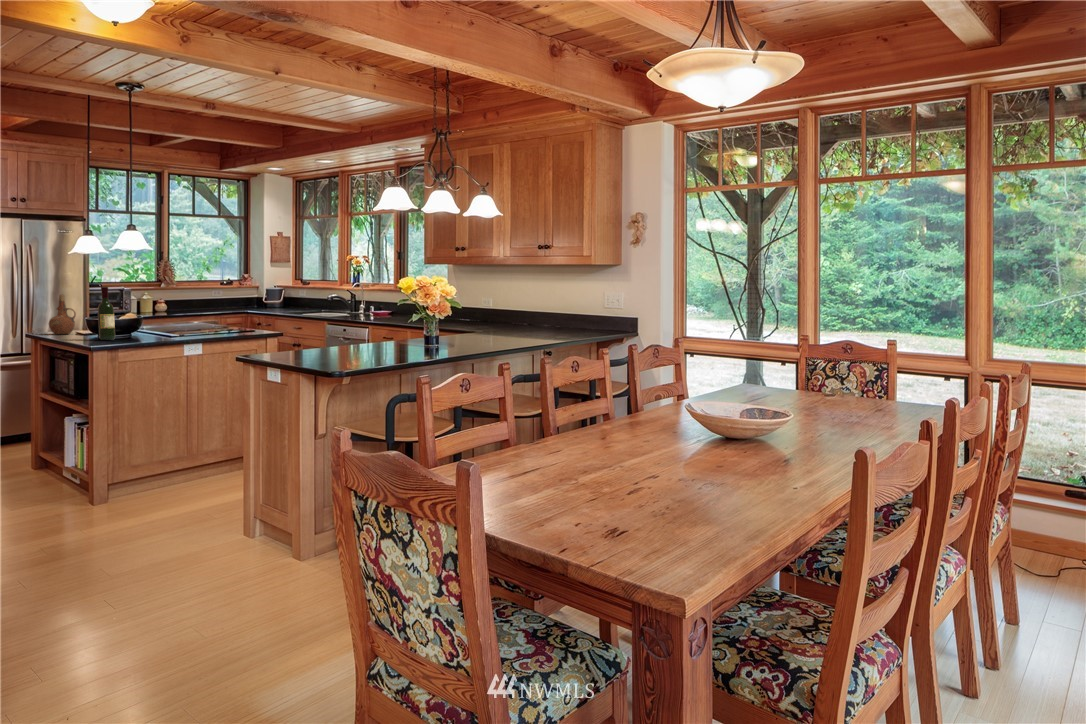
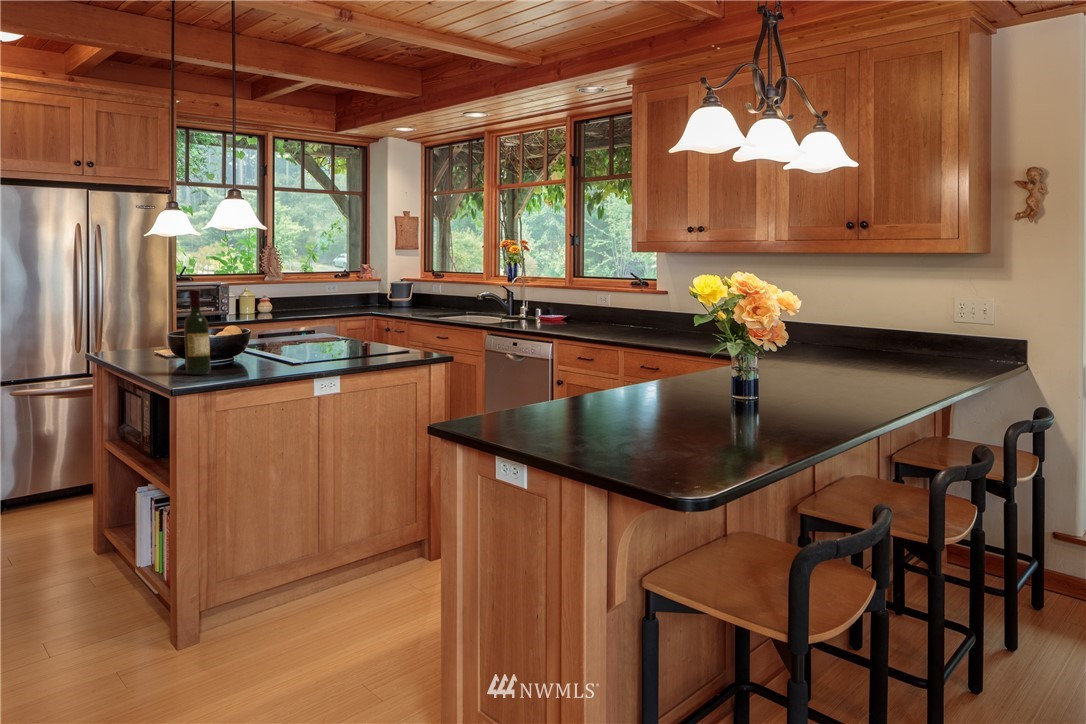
ceramic pitcher: present [49,295,76,334] -> none [116,299,155,358]

